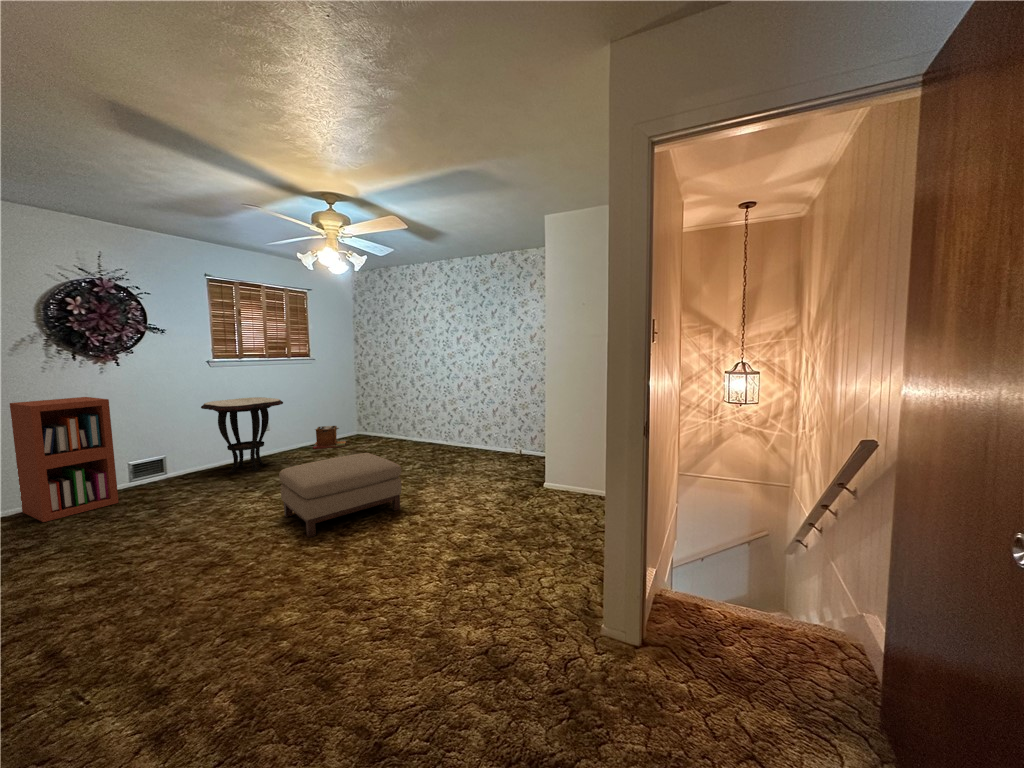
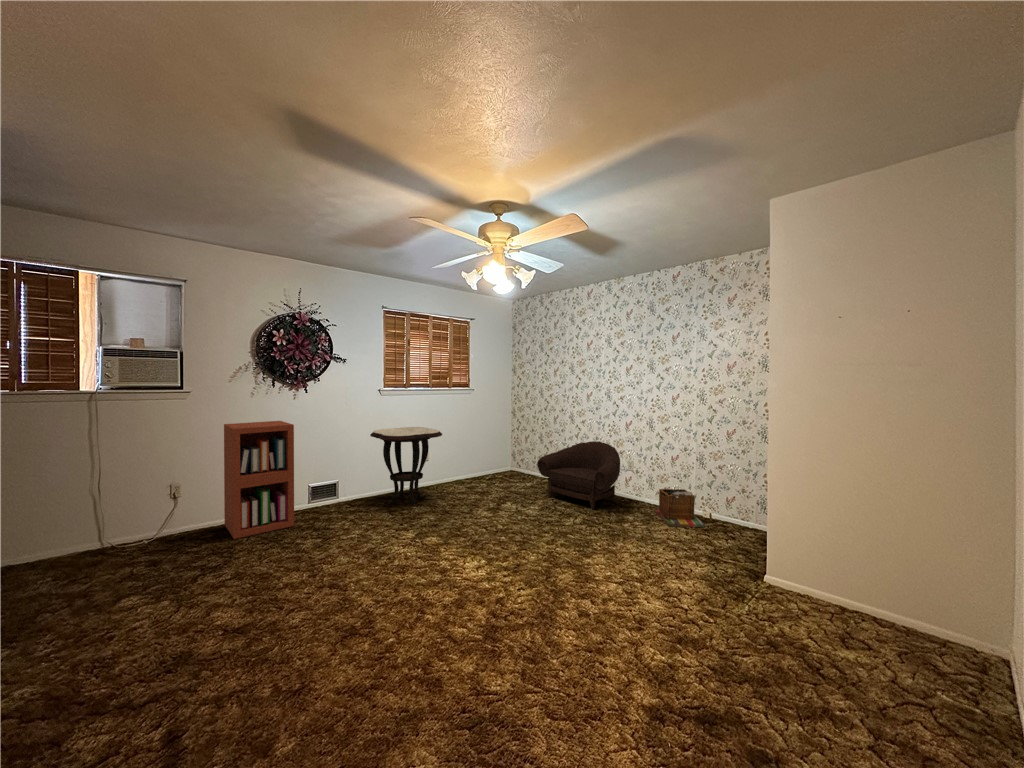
armchair: none [381,402,453,458] -> present [537,441,620,510]
laundry basket: present [313,426,346,449] -> present [655,489,705,527]
ottoman: present [279,453,402,537] -> none [431,503,567,610]

